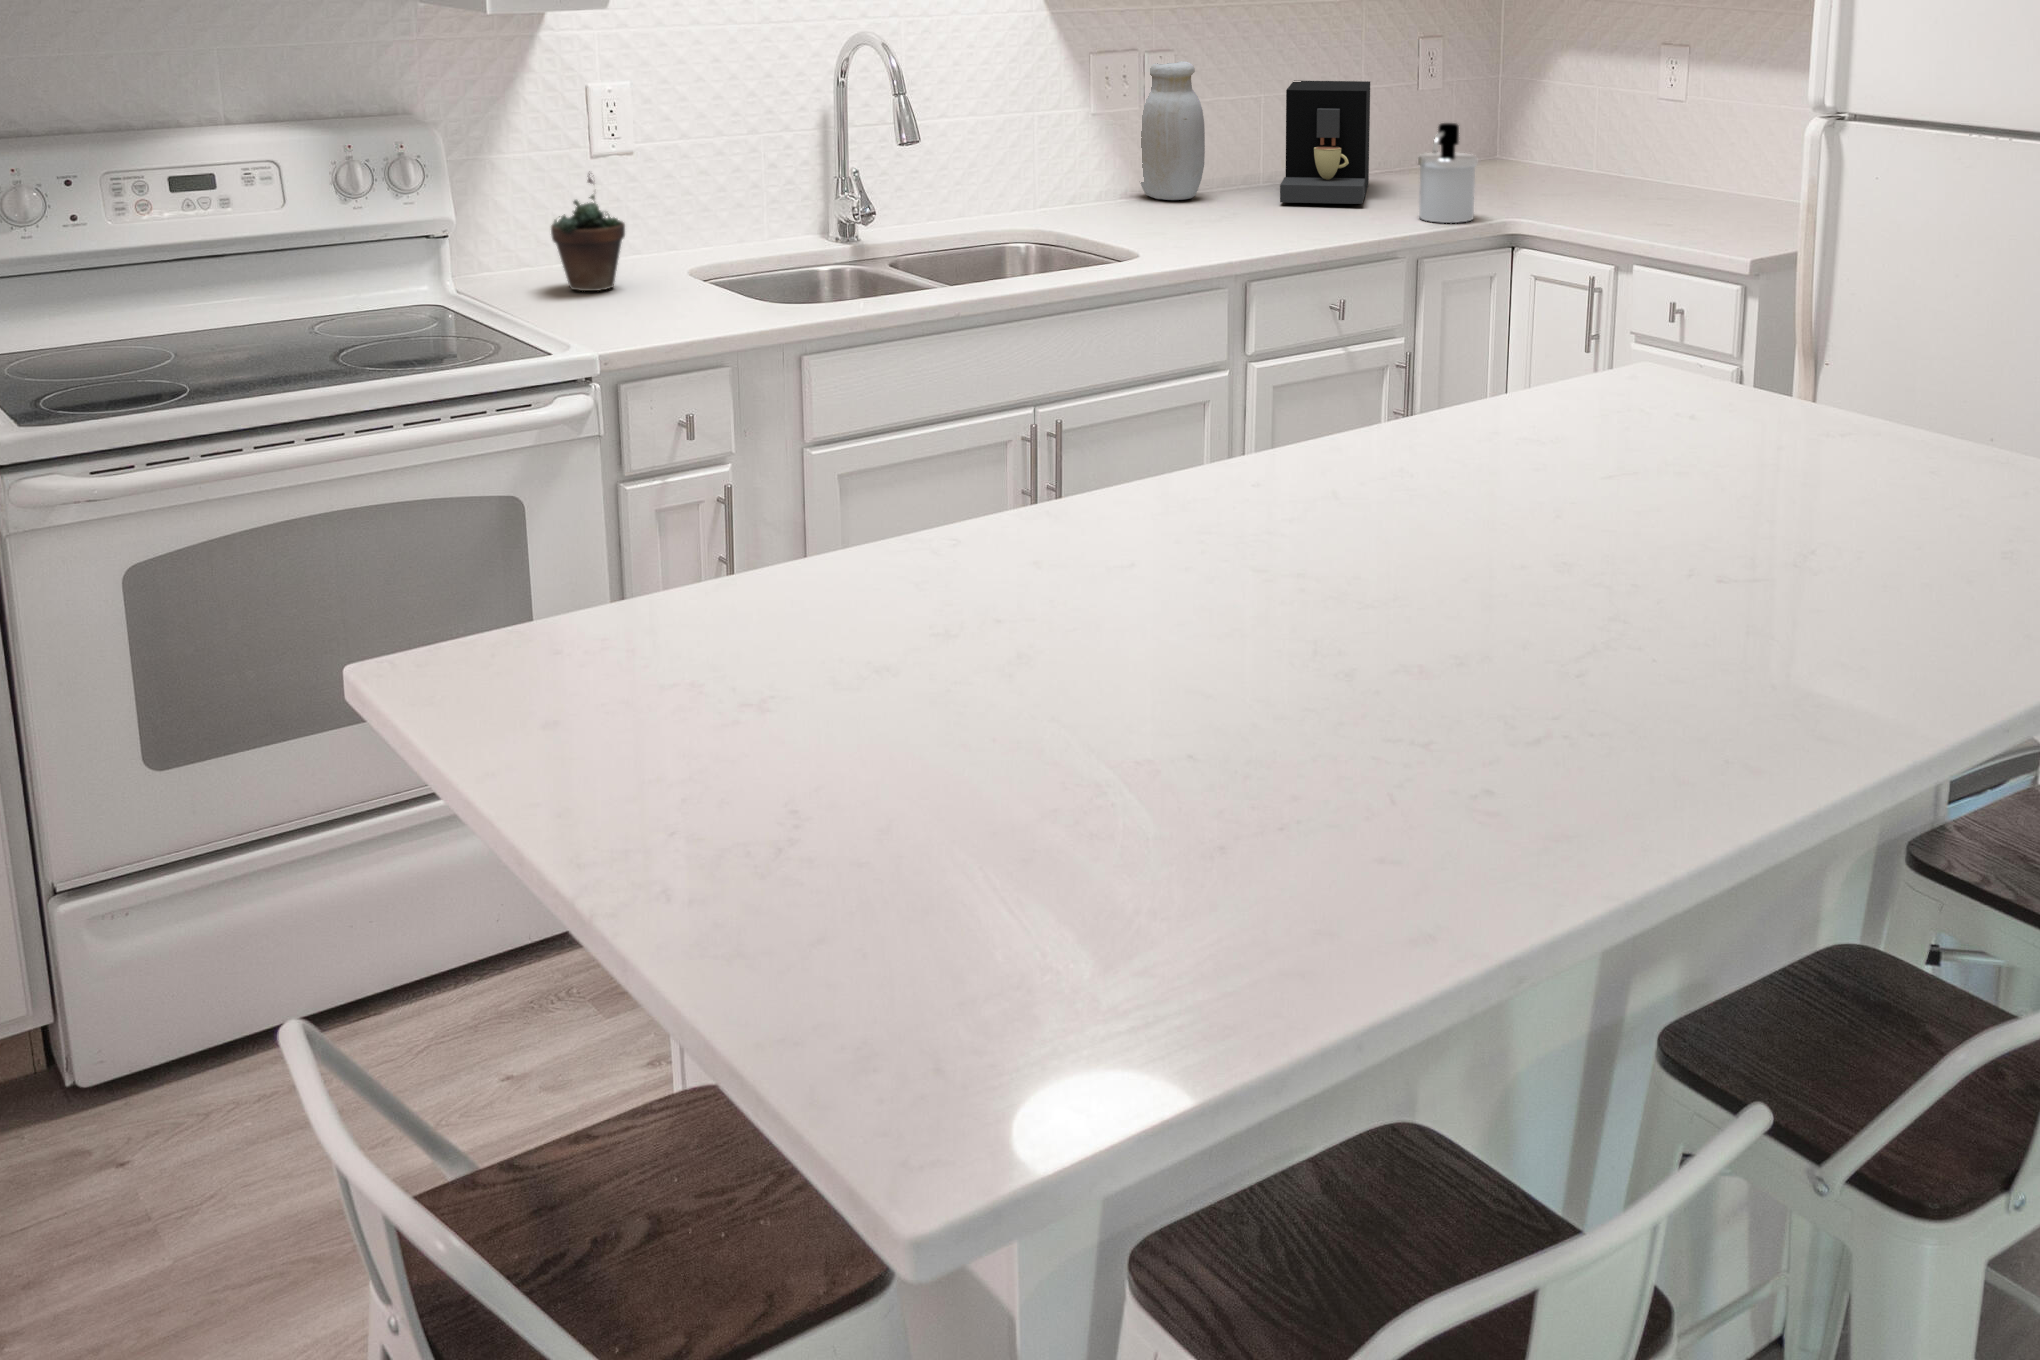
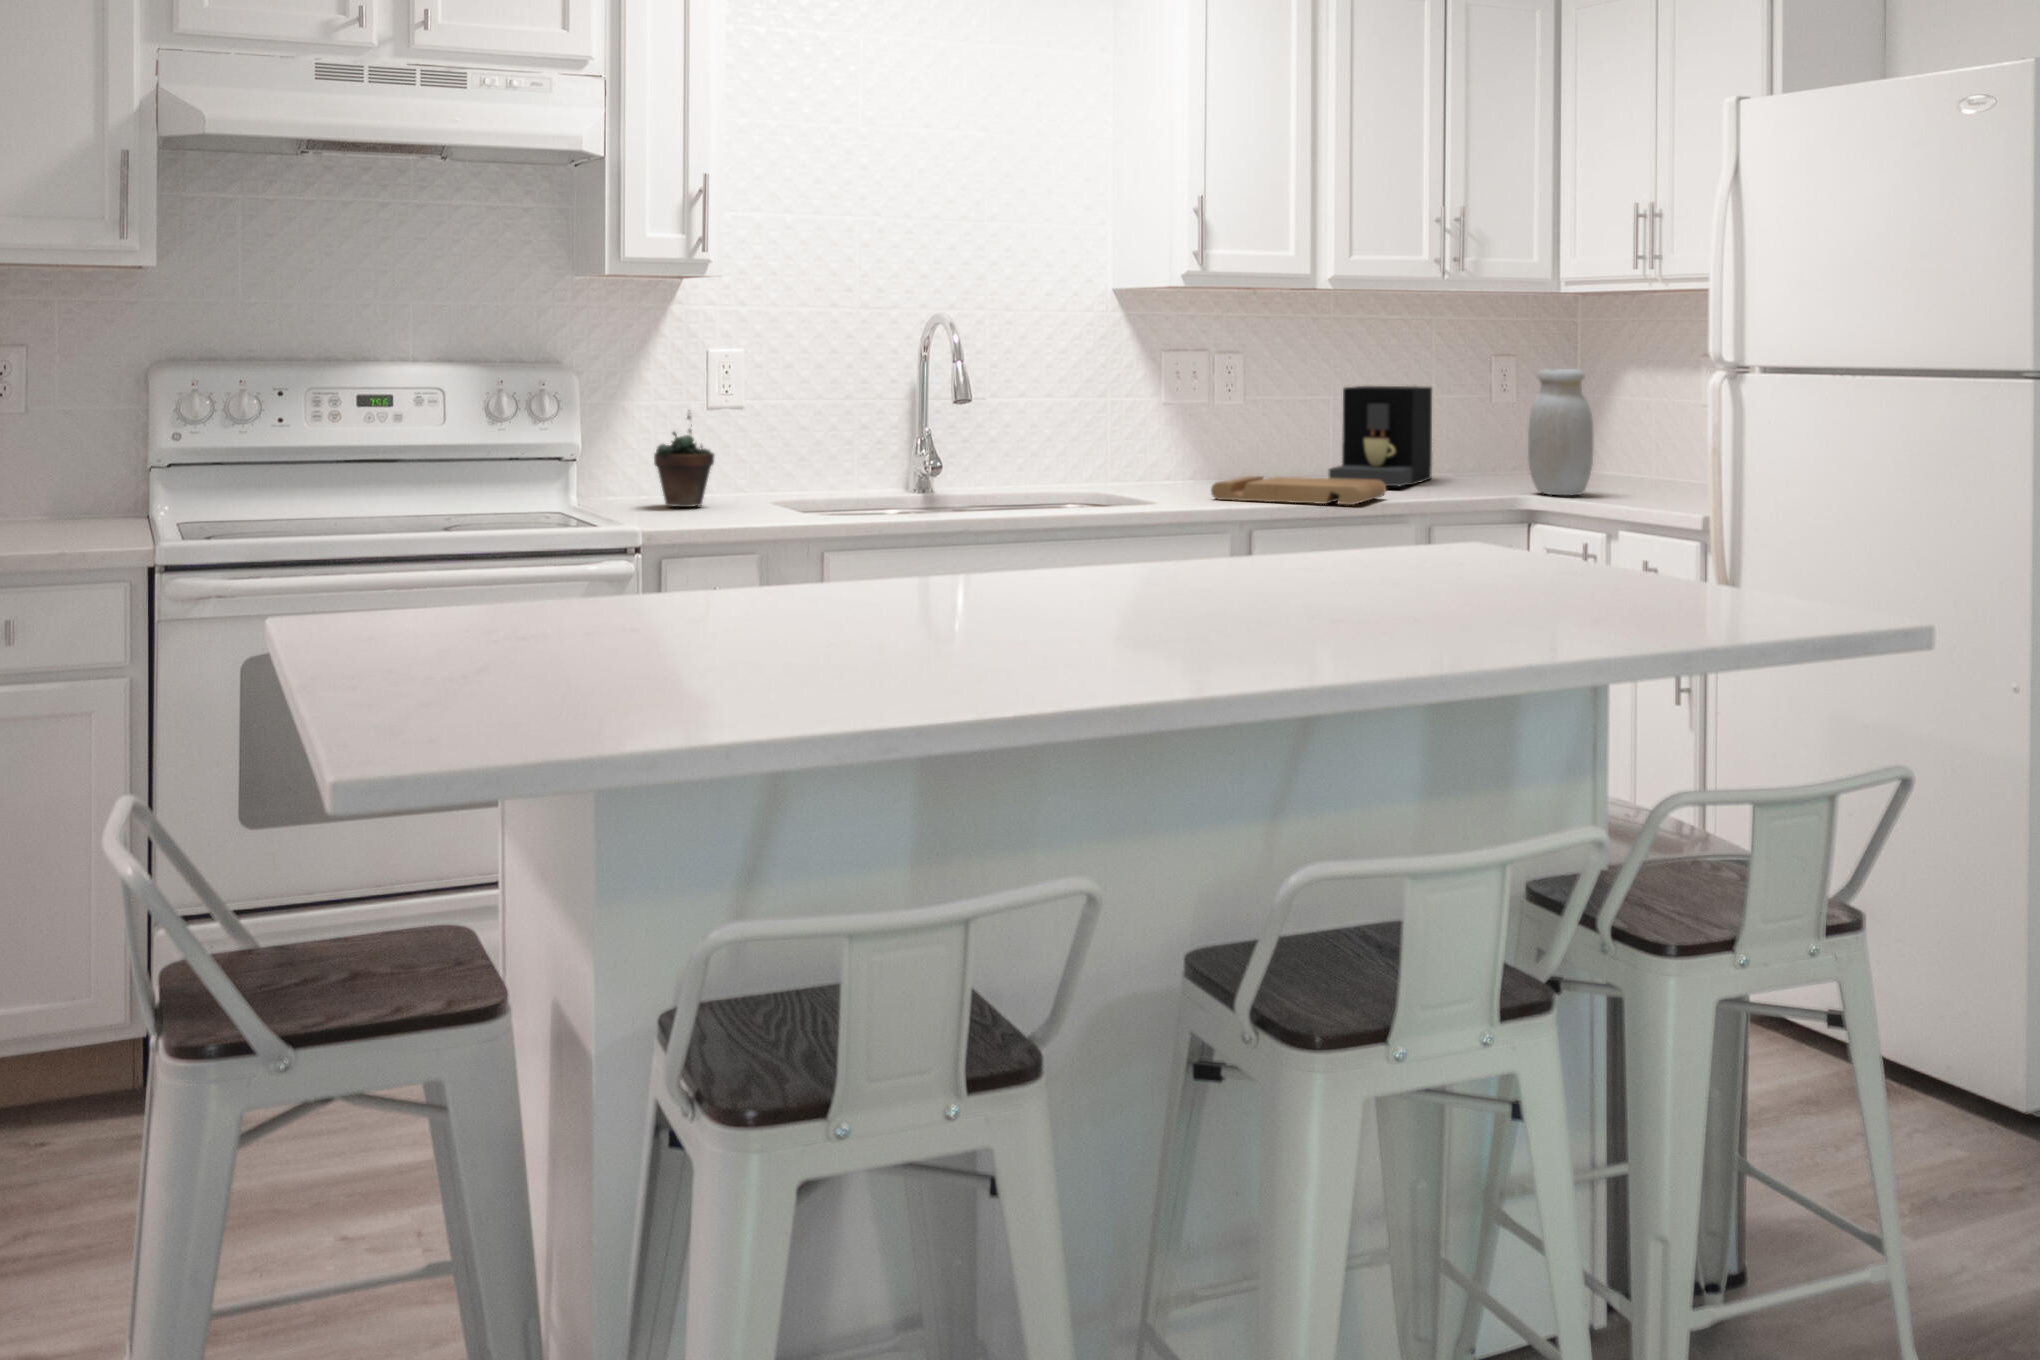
jar: present [1140,61,1205,200] -> present [1528,369,1593,495]
soap dispenser: present [1418,123,1477,223] -> none [1441,411,1494,499]
cutting board: none [1182,202,1367,242] -> present [1211,476,1386,505]

